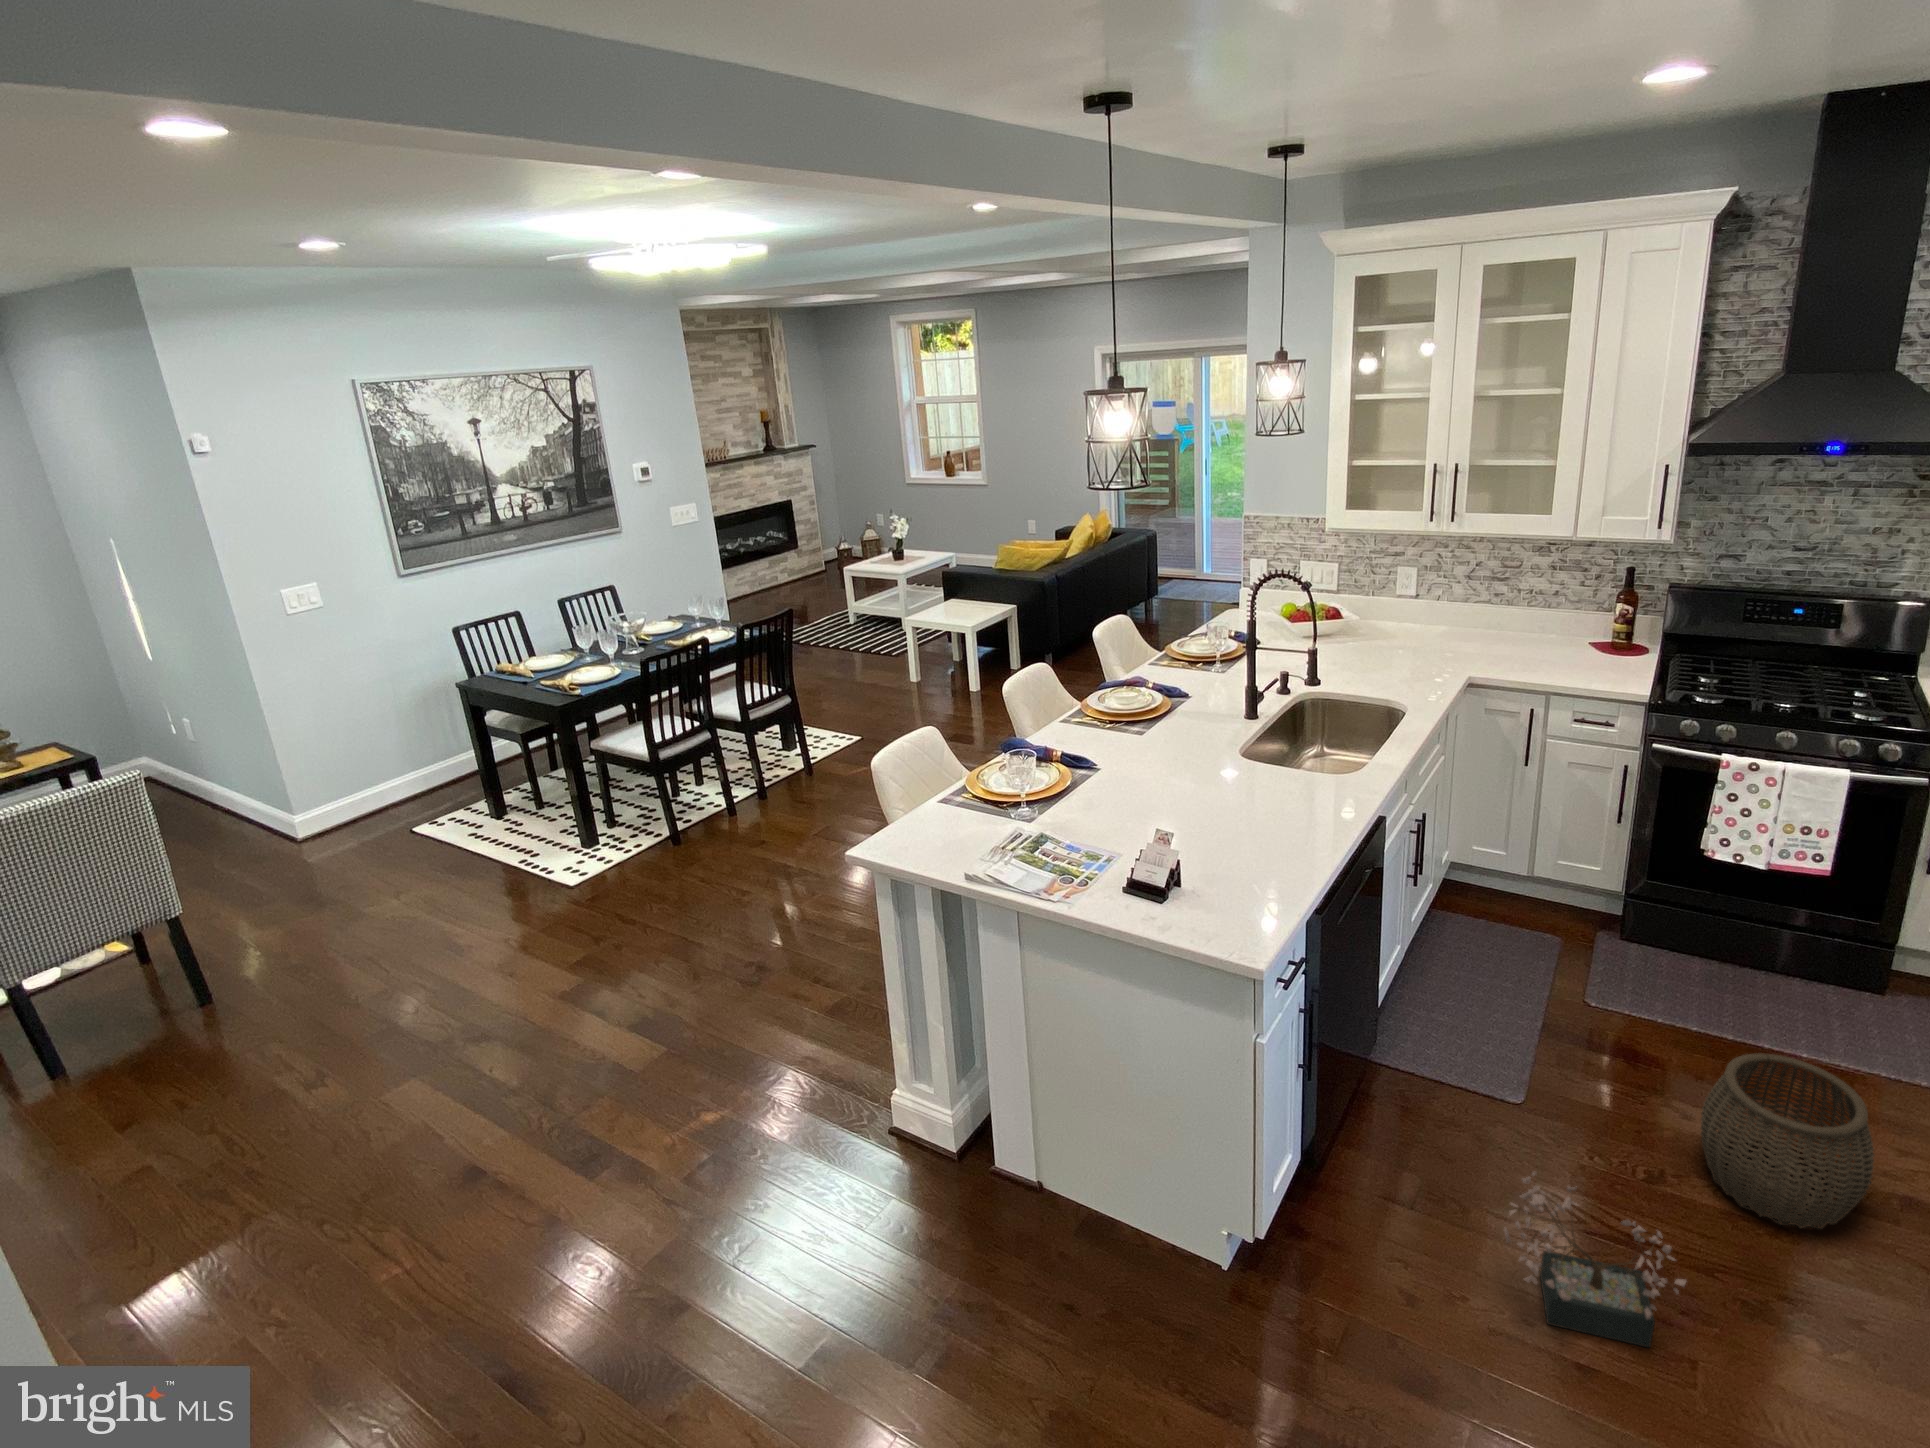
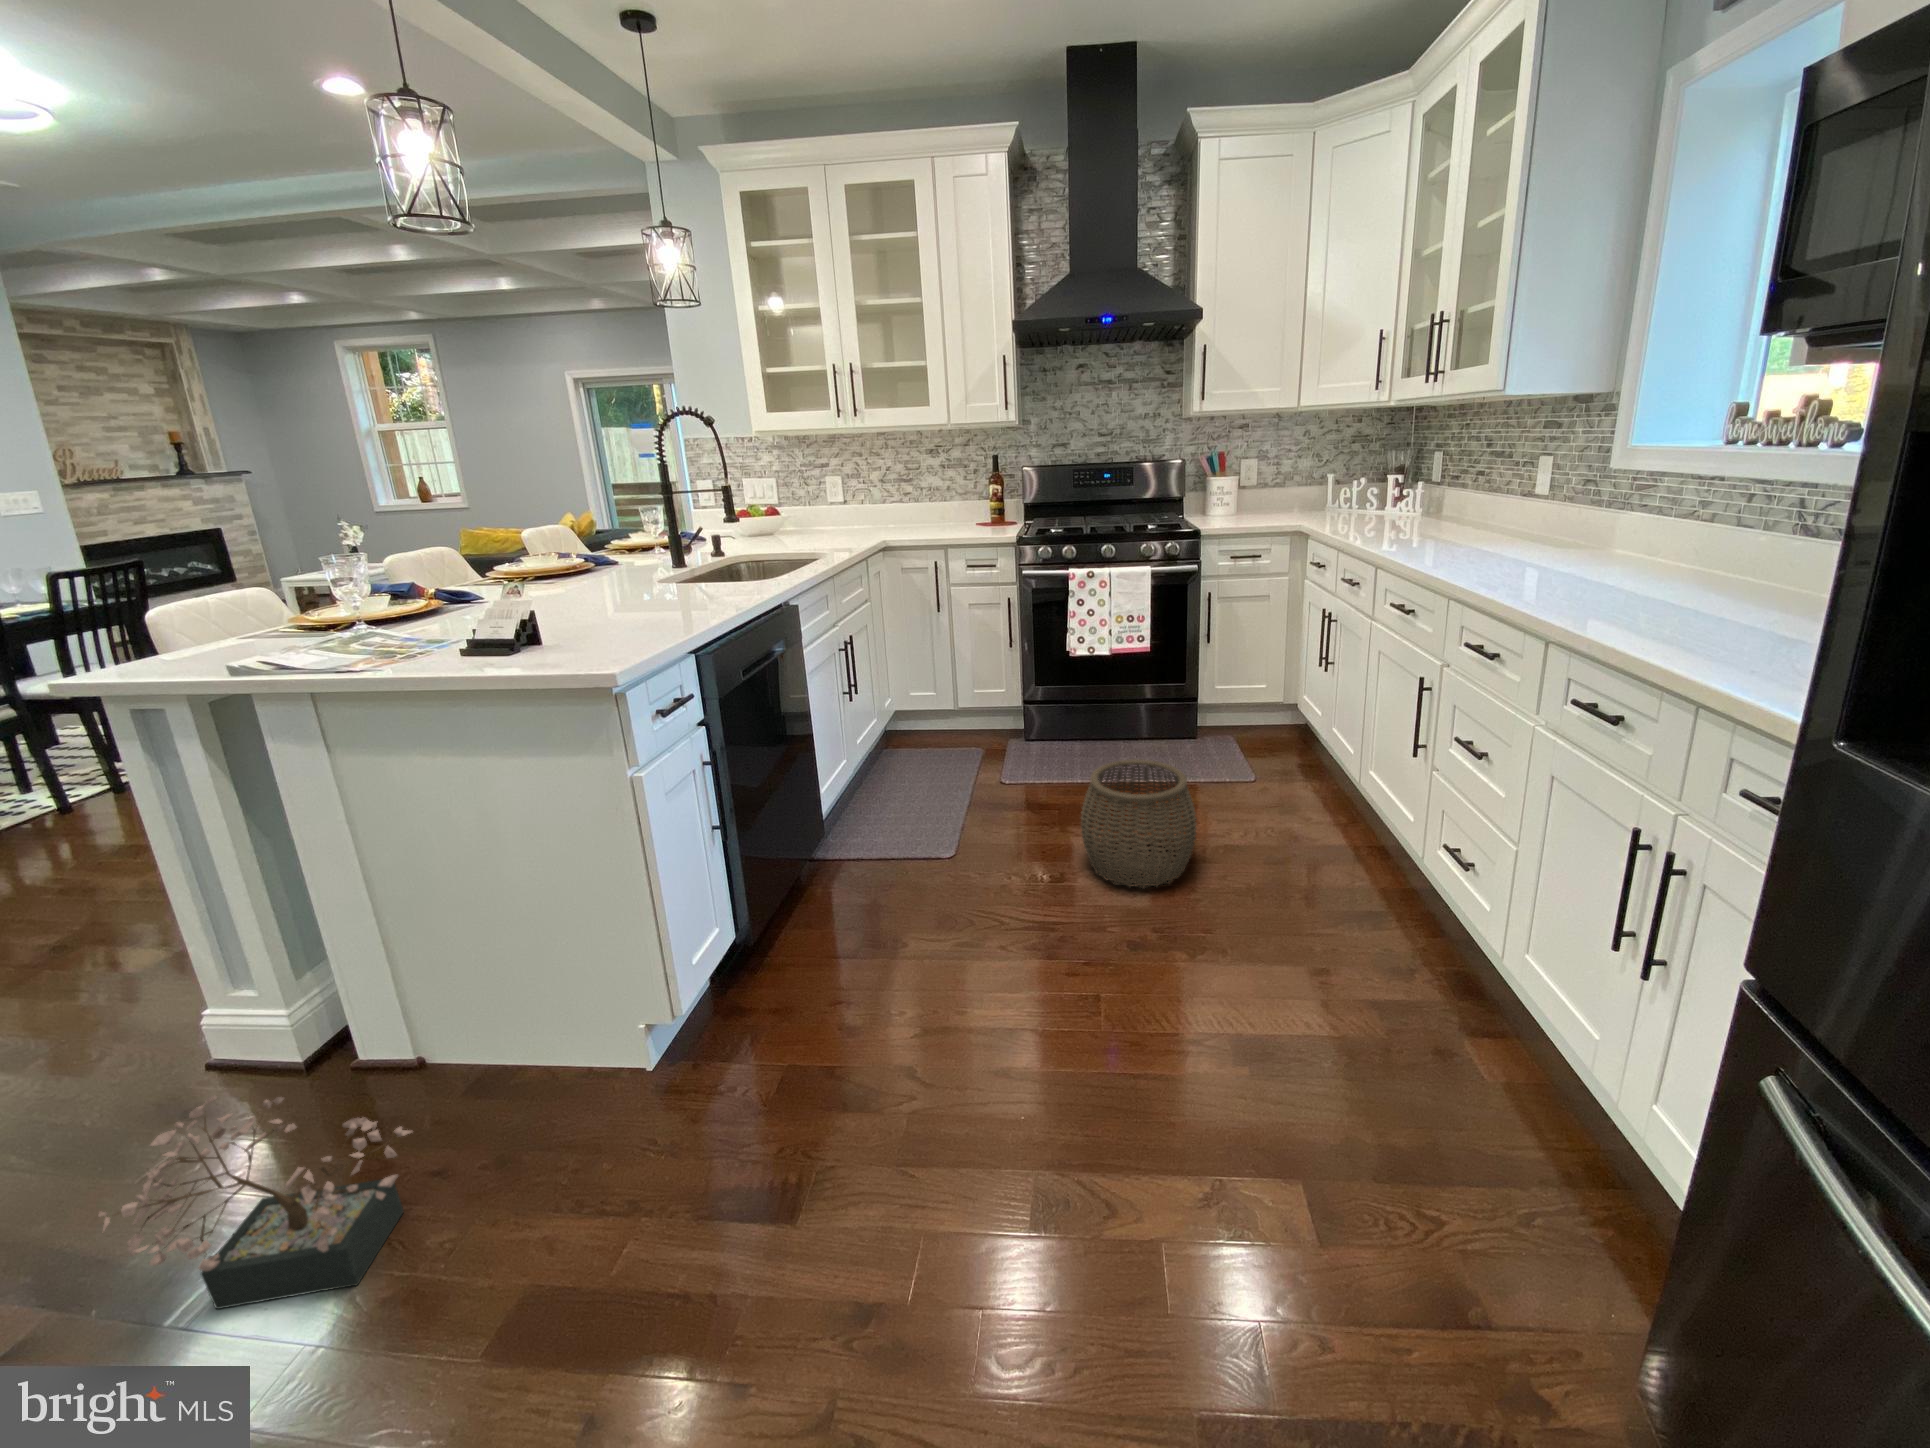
decorative plant: present [1504,1172,1686,1347] -> present [98,1096,412,1309]

